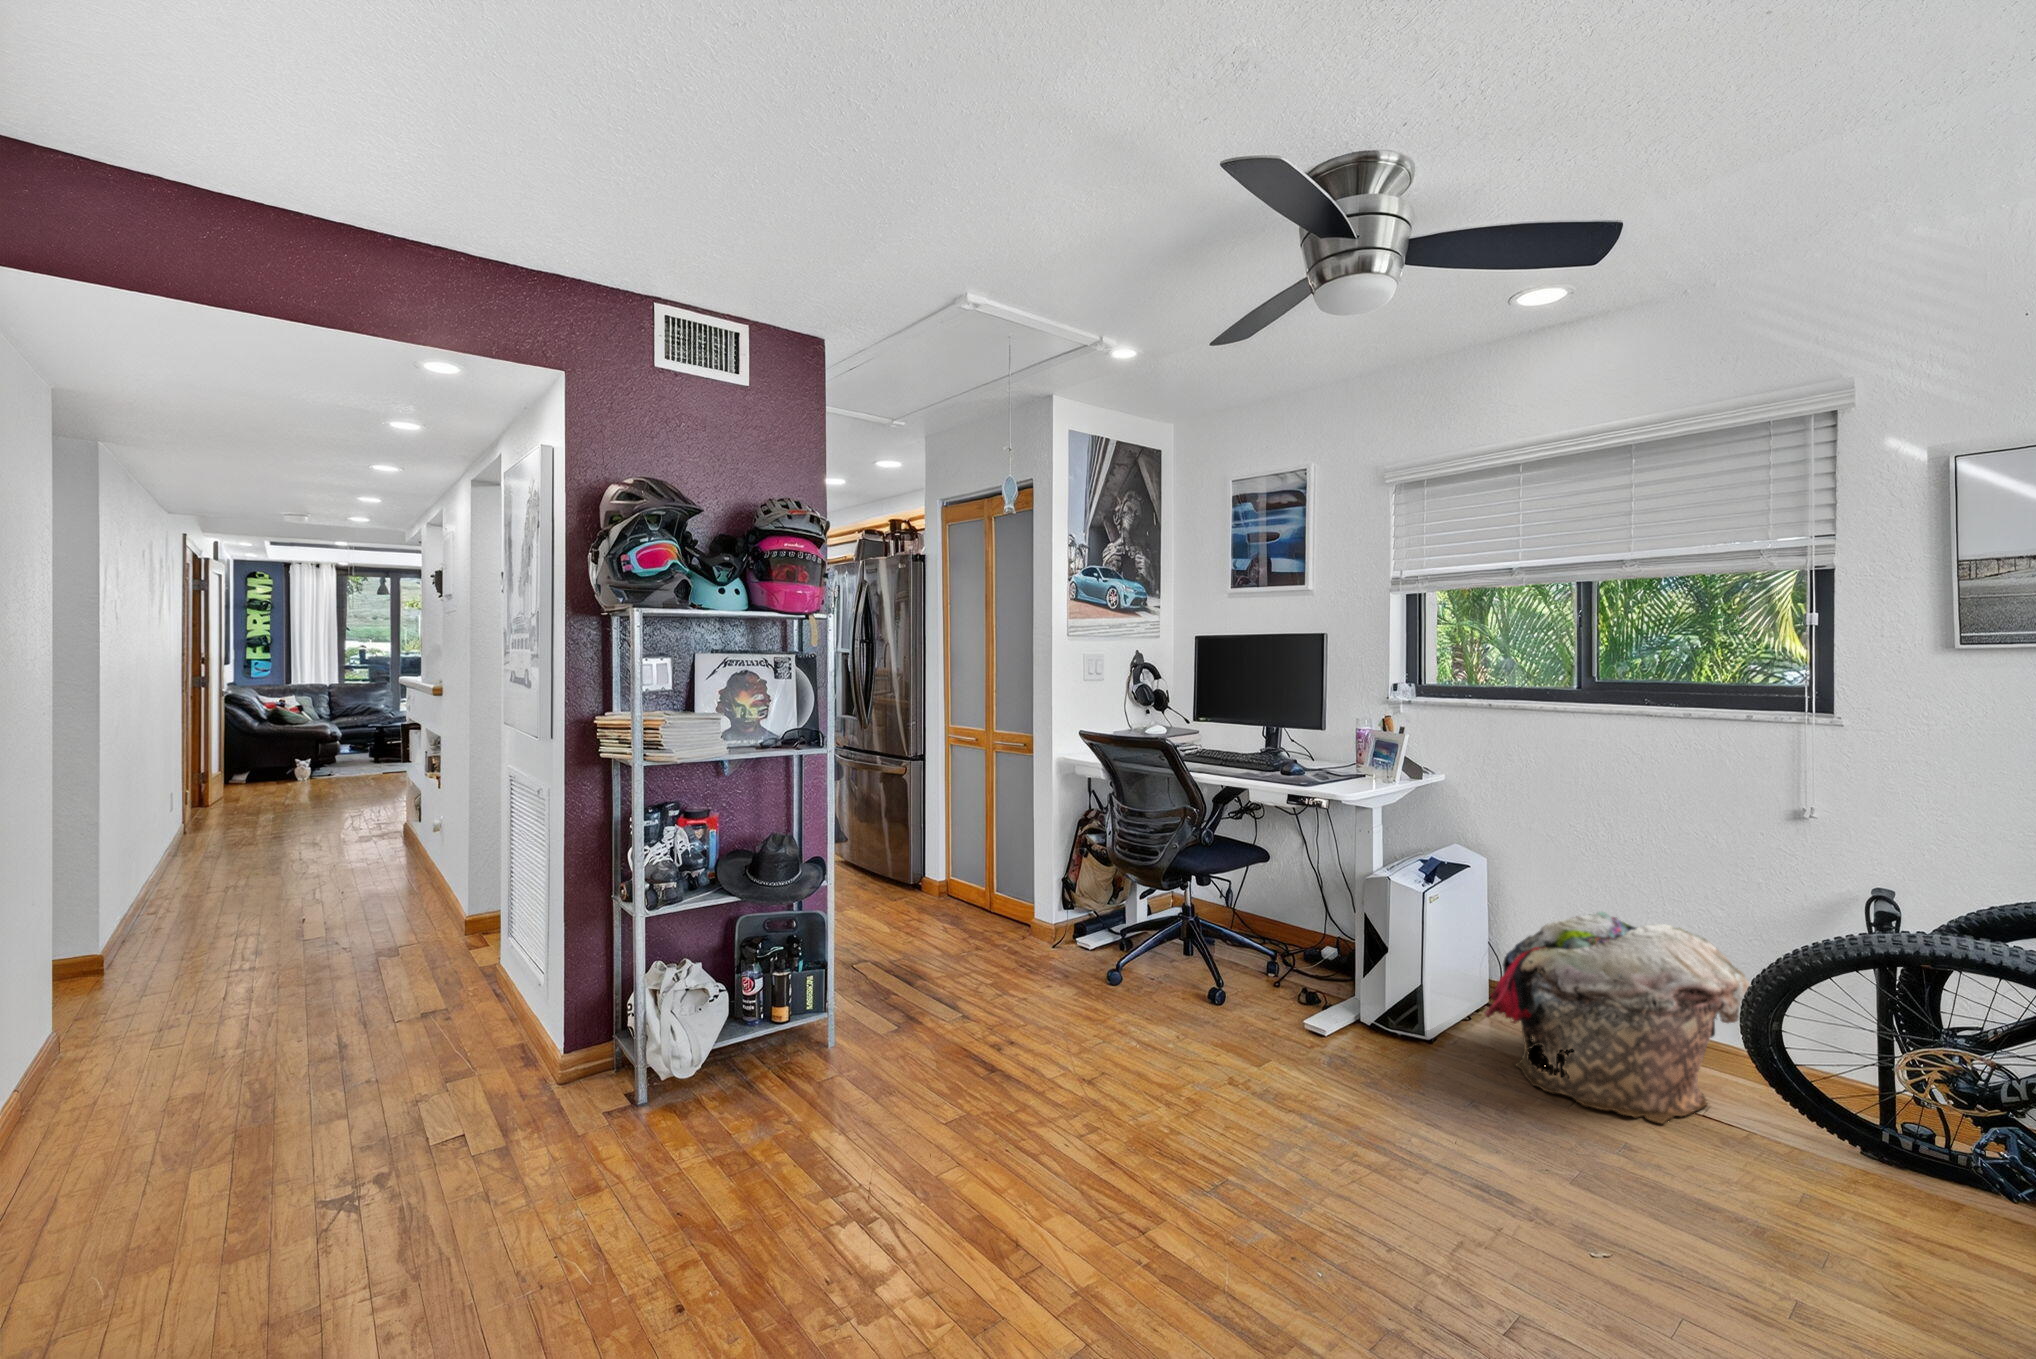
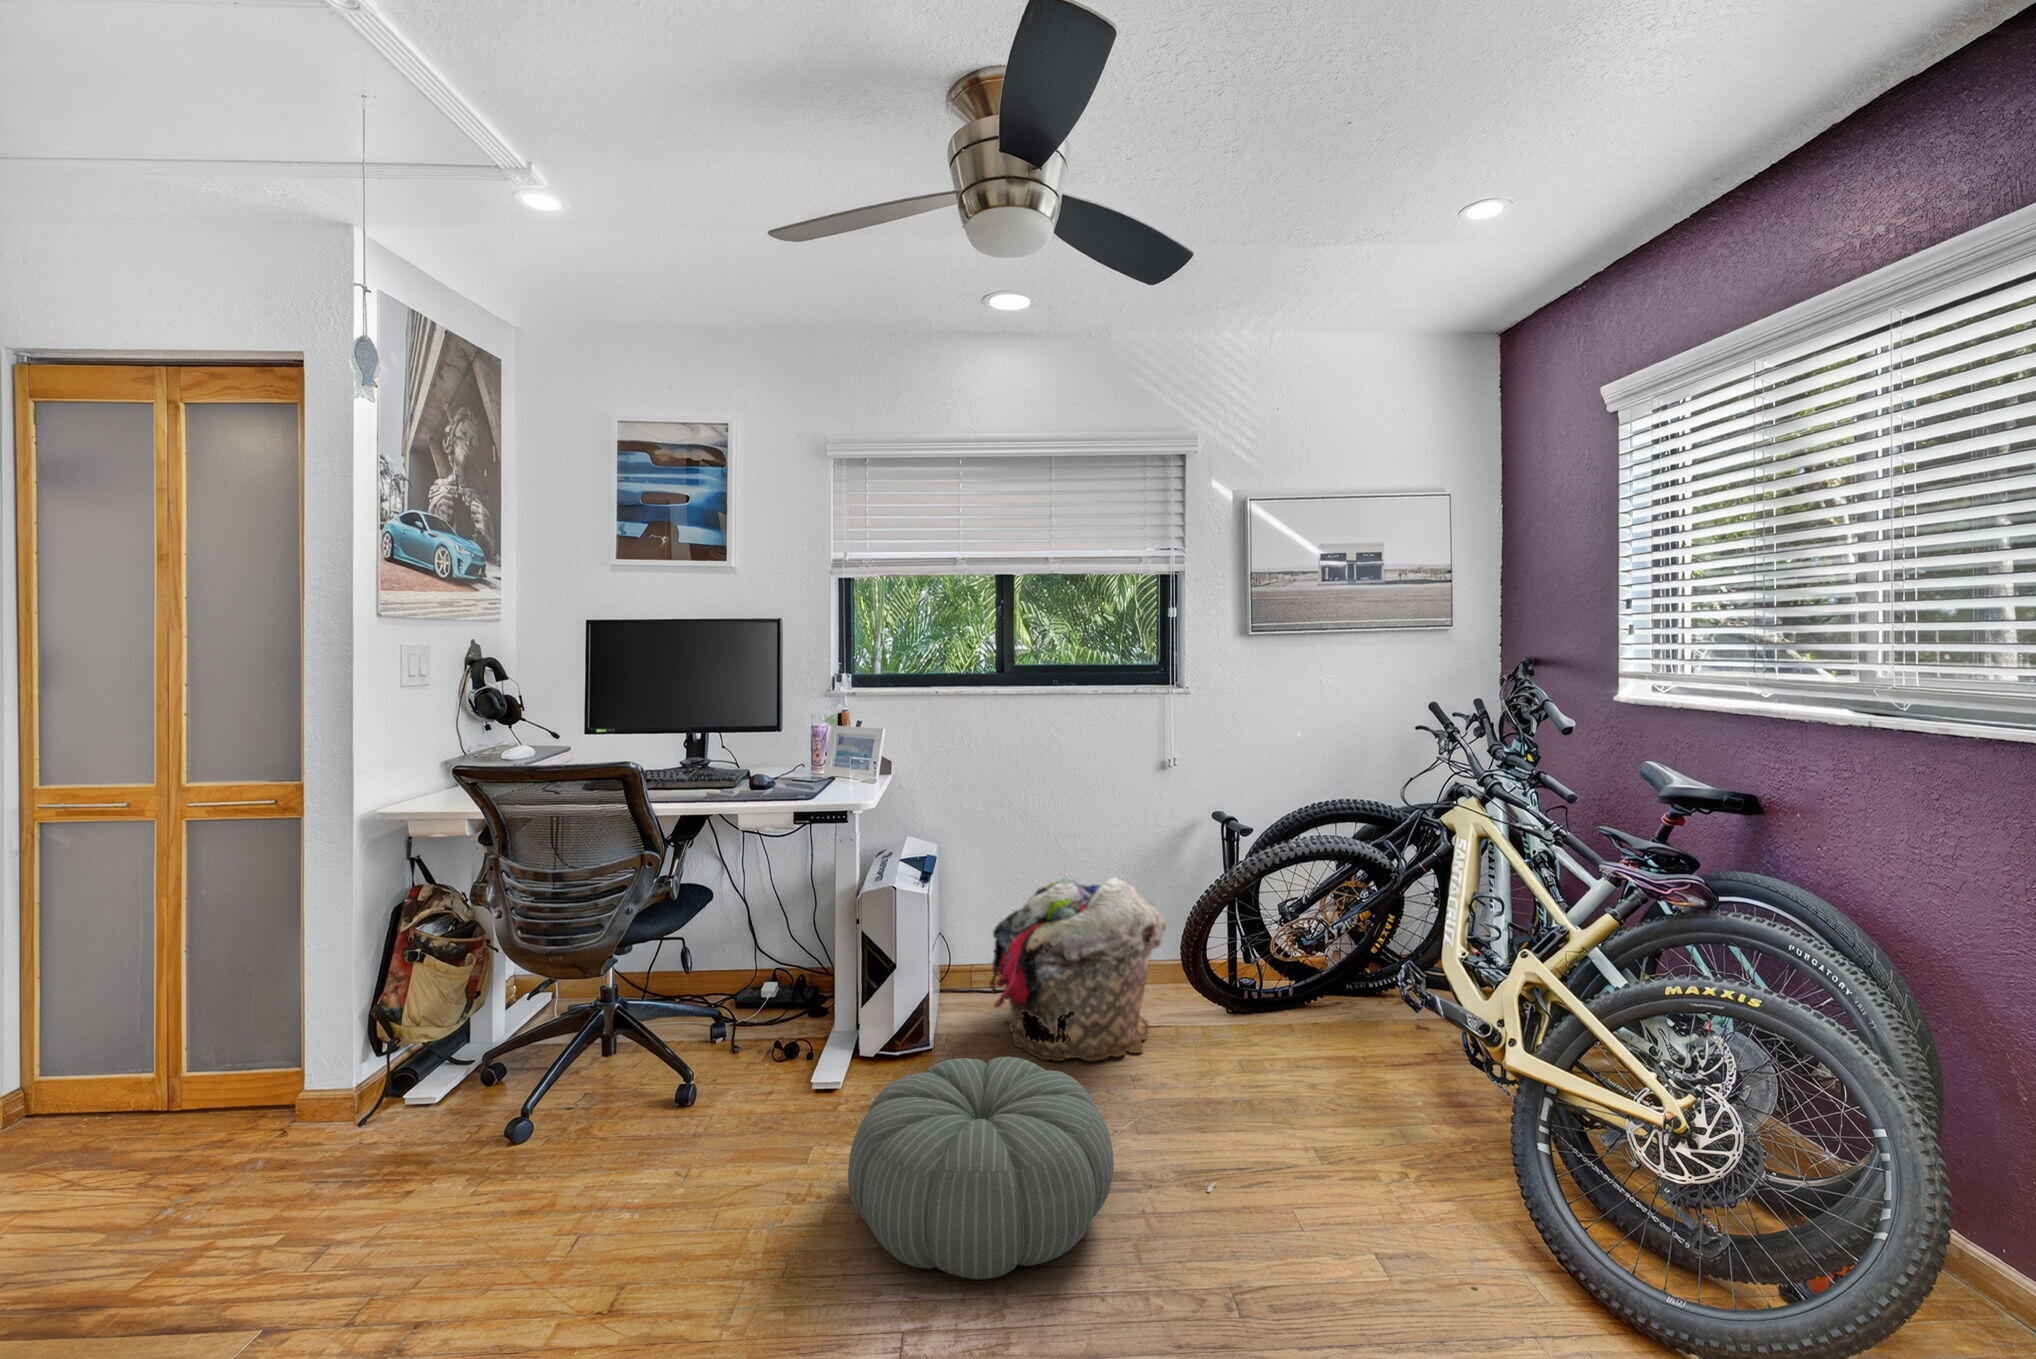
pouf: none [1244,1020,1484,1196] -> present [848,1057,1114,1279]

